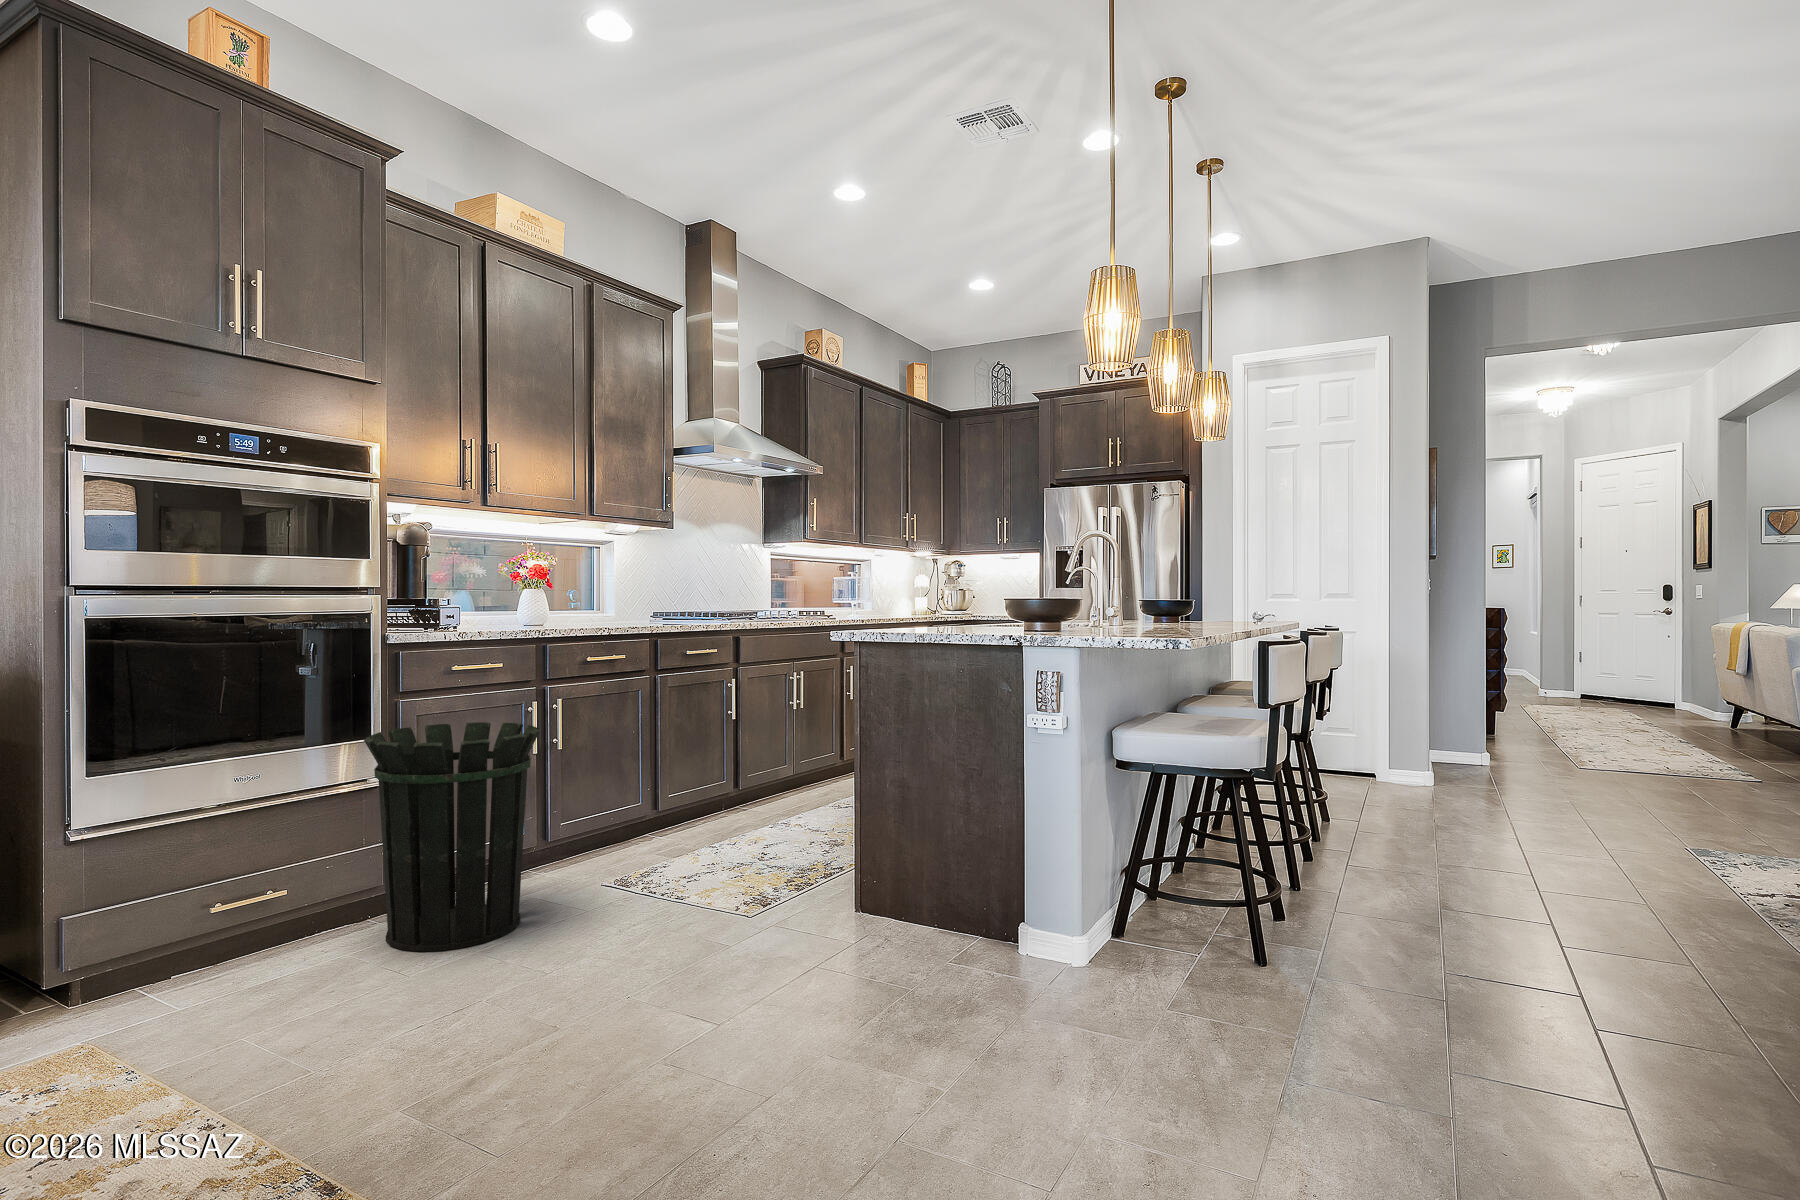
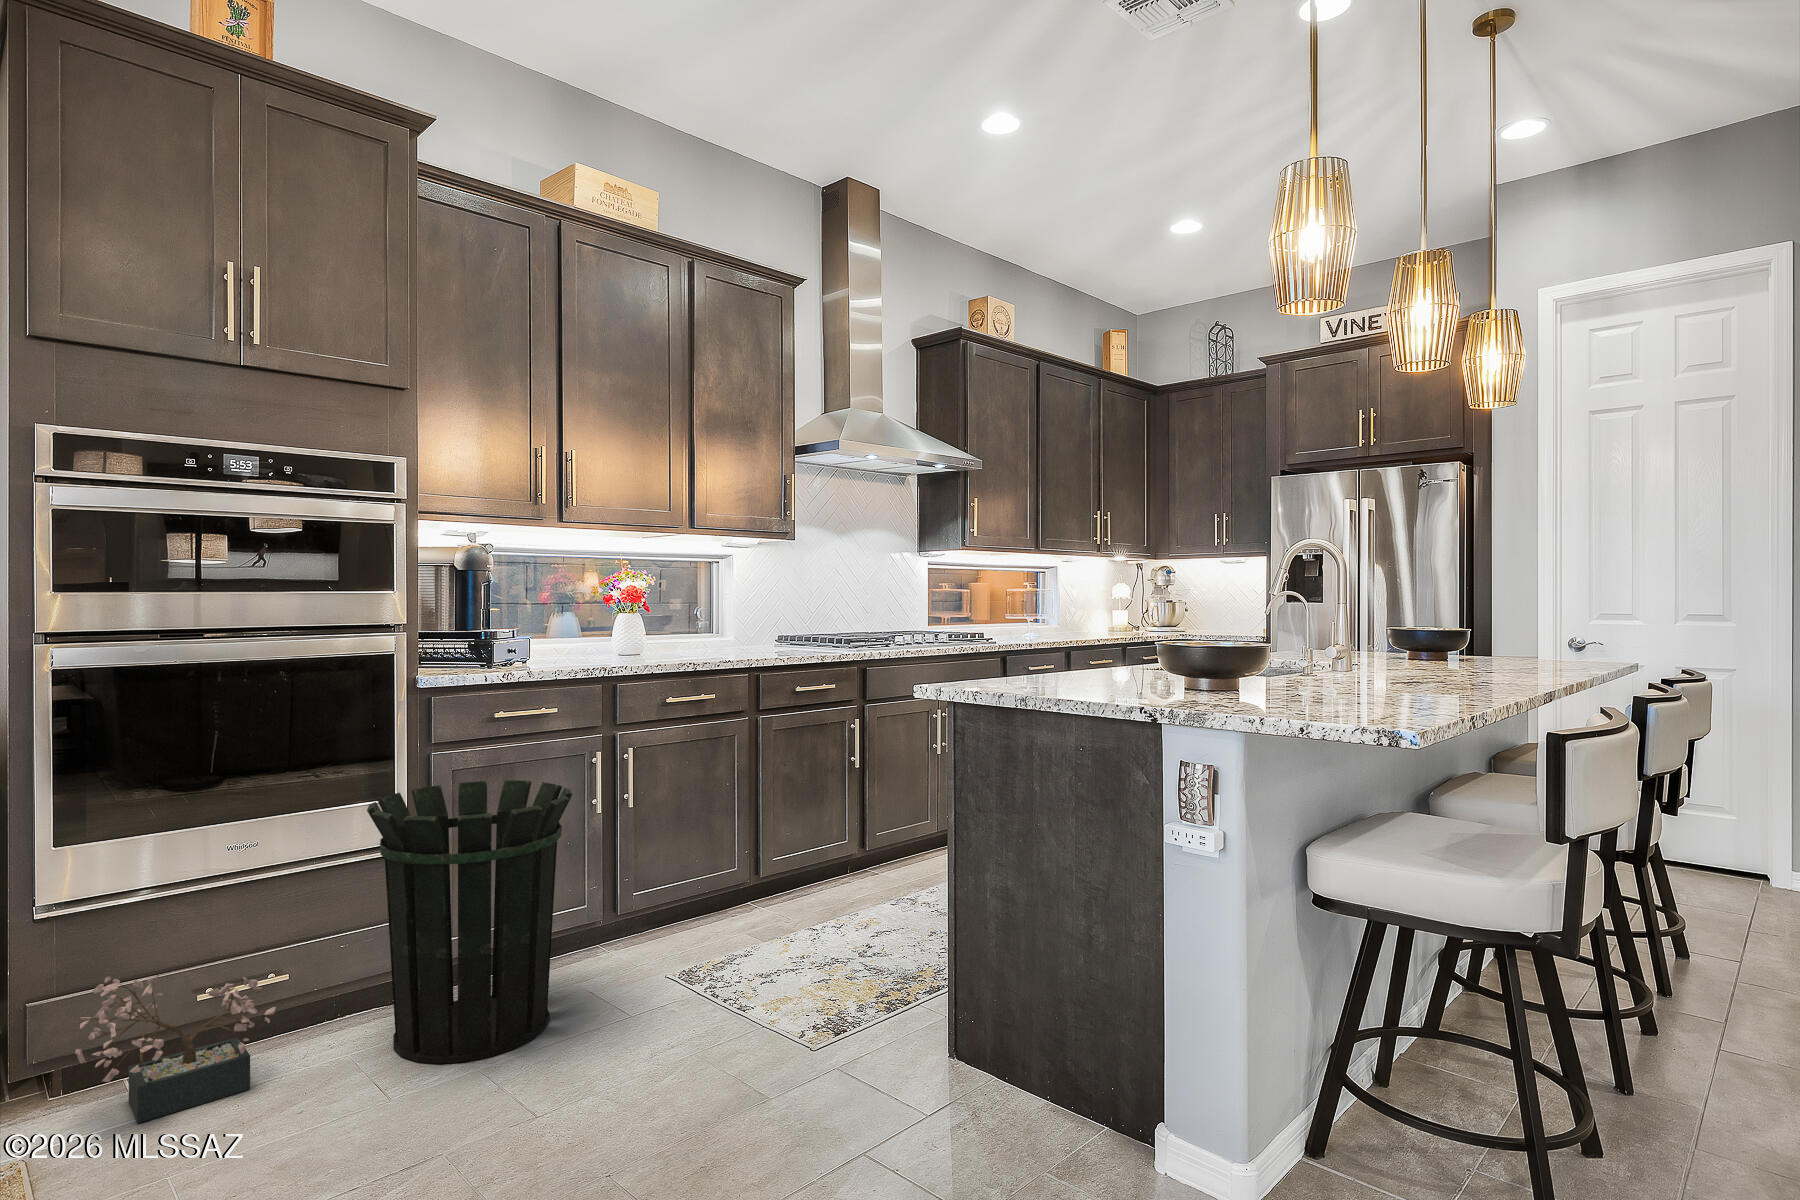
decorative plant: none [120,889,289,1011] -> present [75,975,276,1123]

